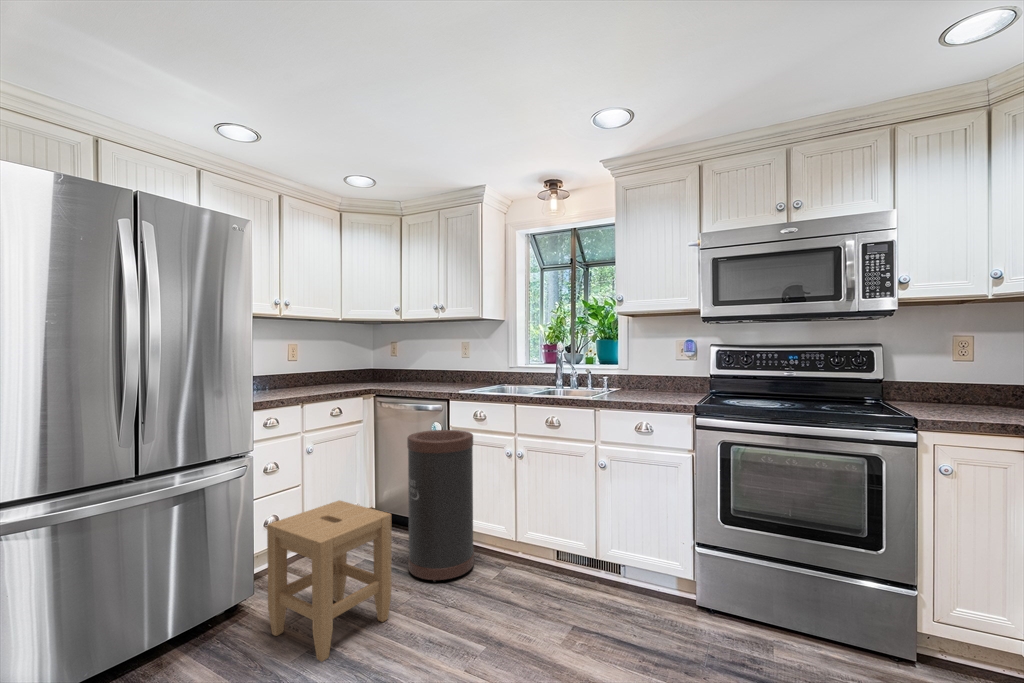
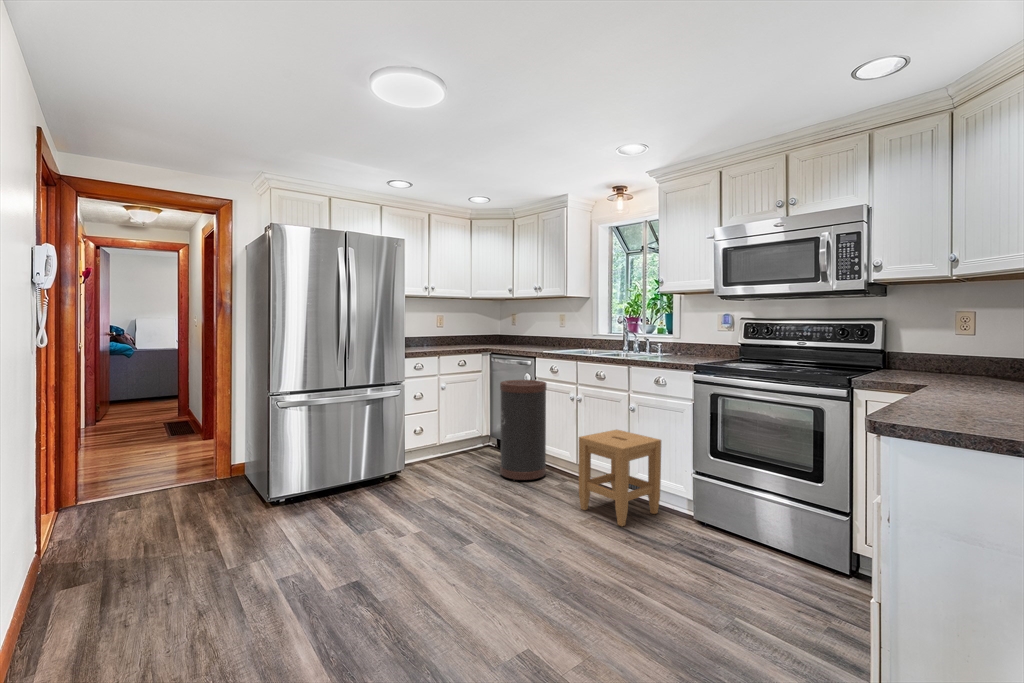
stool: present [267,501,391,662] -> present [579,430,661,526]

